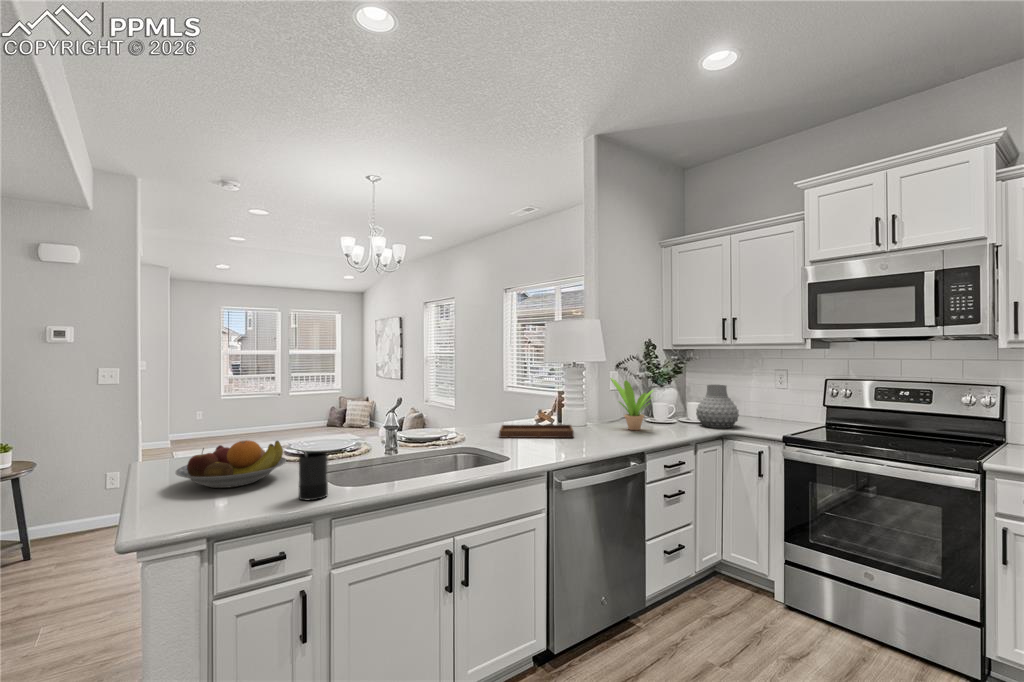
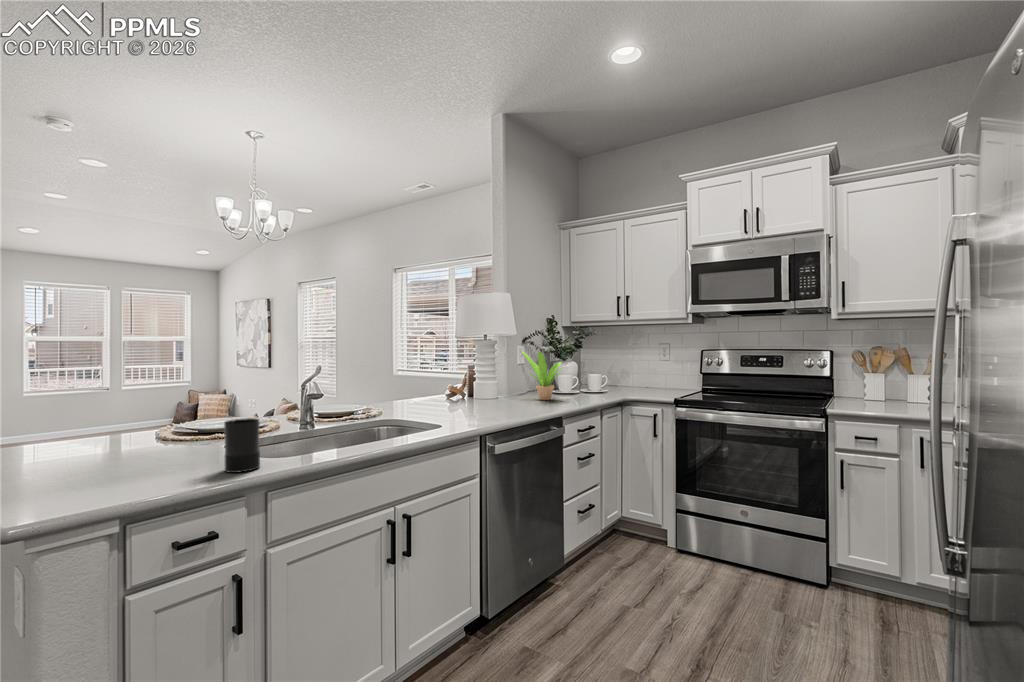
vase: present [696,385,739,428] -> none [597,357,634,396]
tray: present [499,409,574,438] -> none [417,381,493,411]
fruit bowl: present [176,440,286,488] -> none [43,412,193,470]

